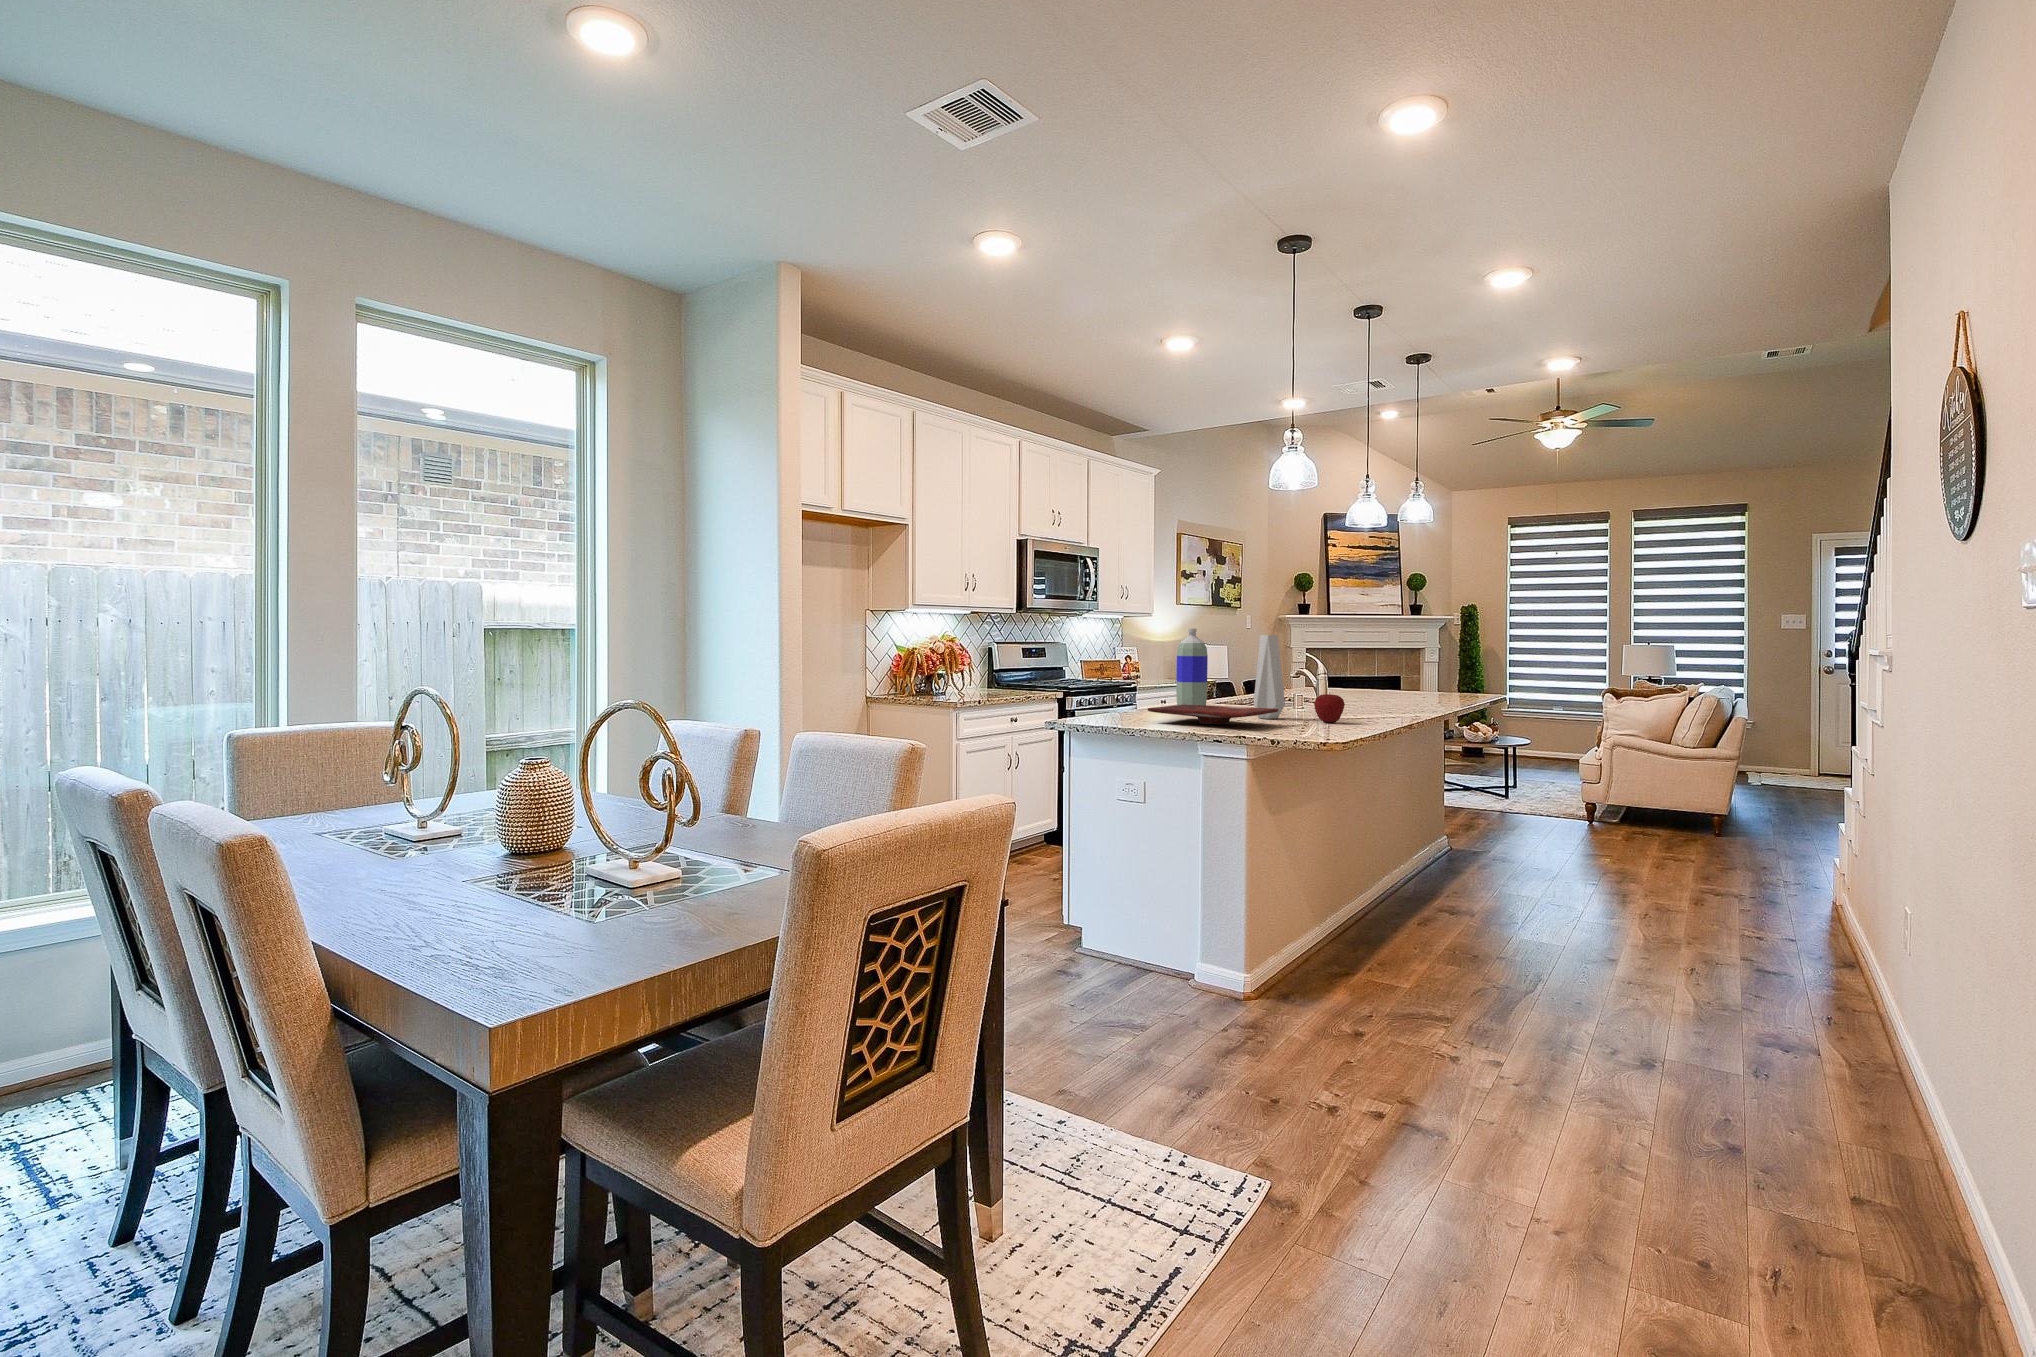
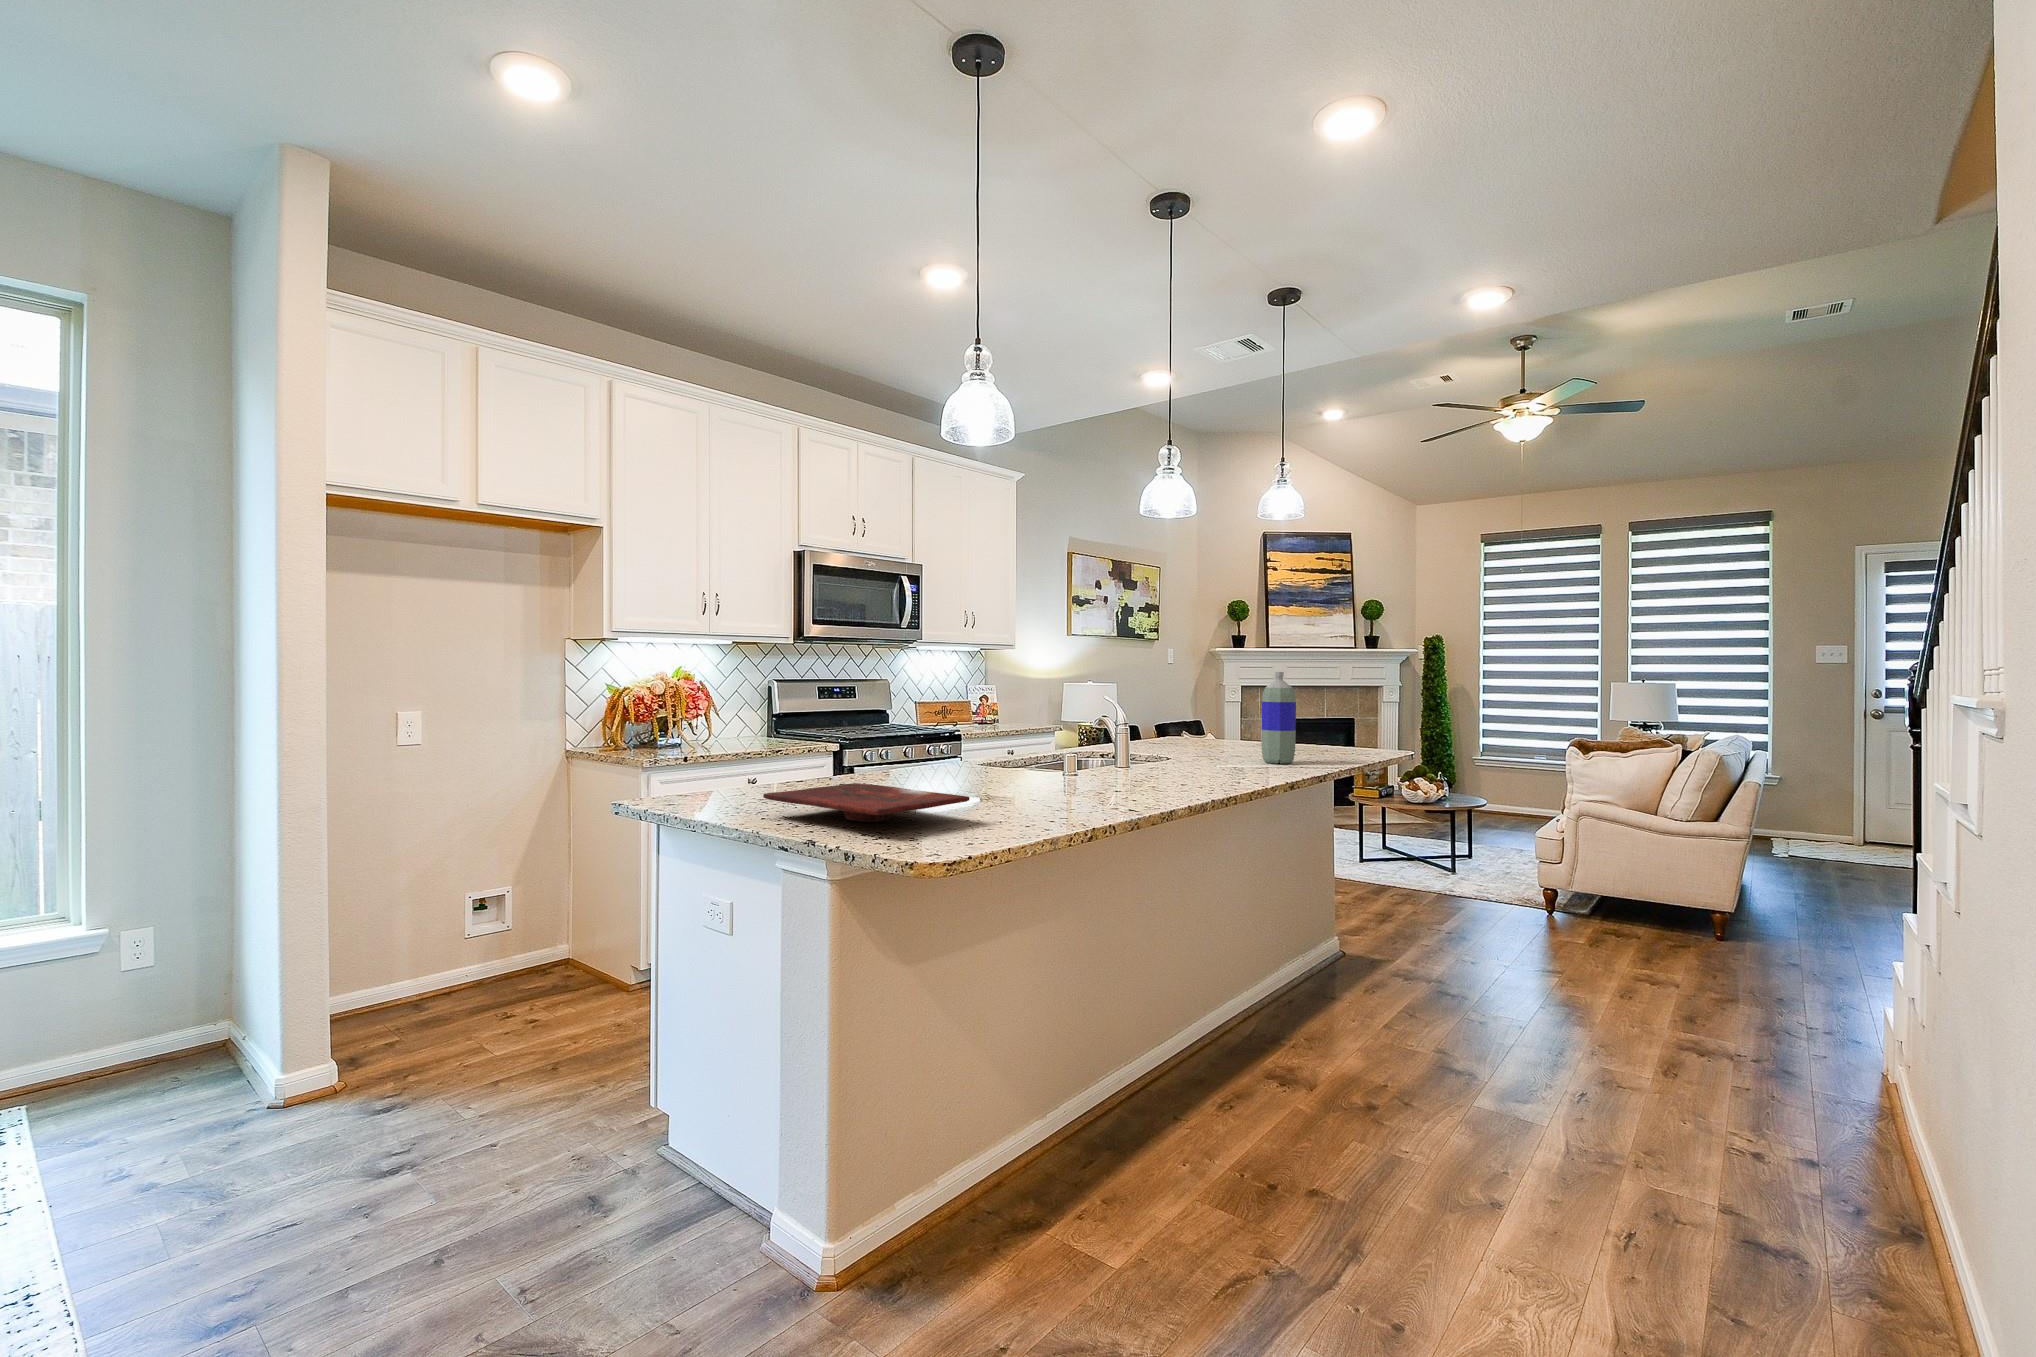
bottle: present [1176,629,1208,705] -> present [1261,672,1296,764]
vase: present [1254,635,1285,719] -> none [969,678,1015,806]
apple: present [1314,693,1345,723] -> none [1045,769,1089,816]

